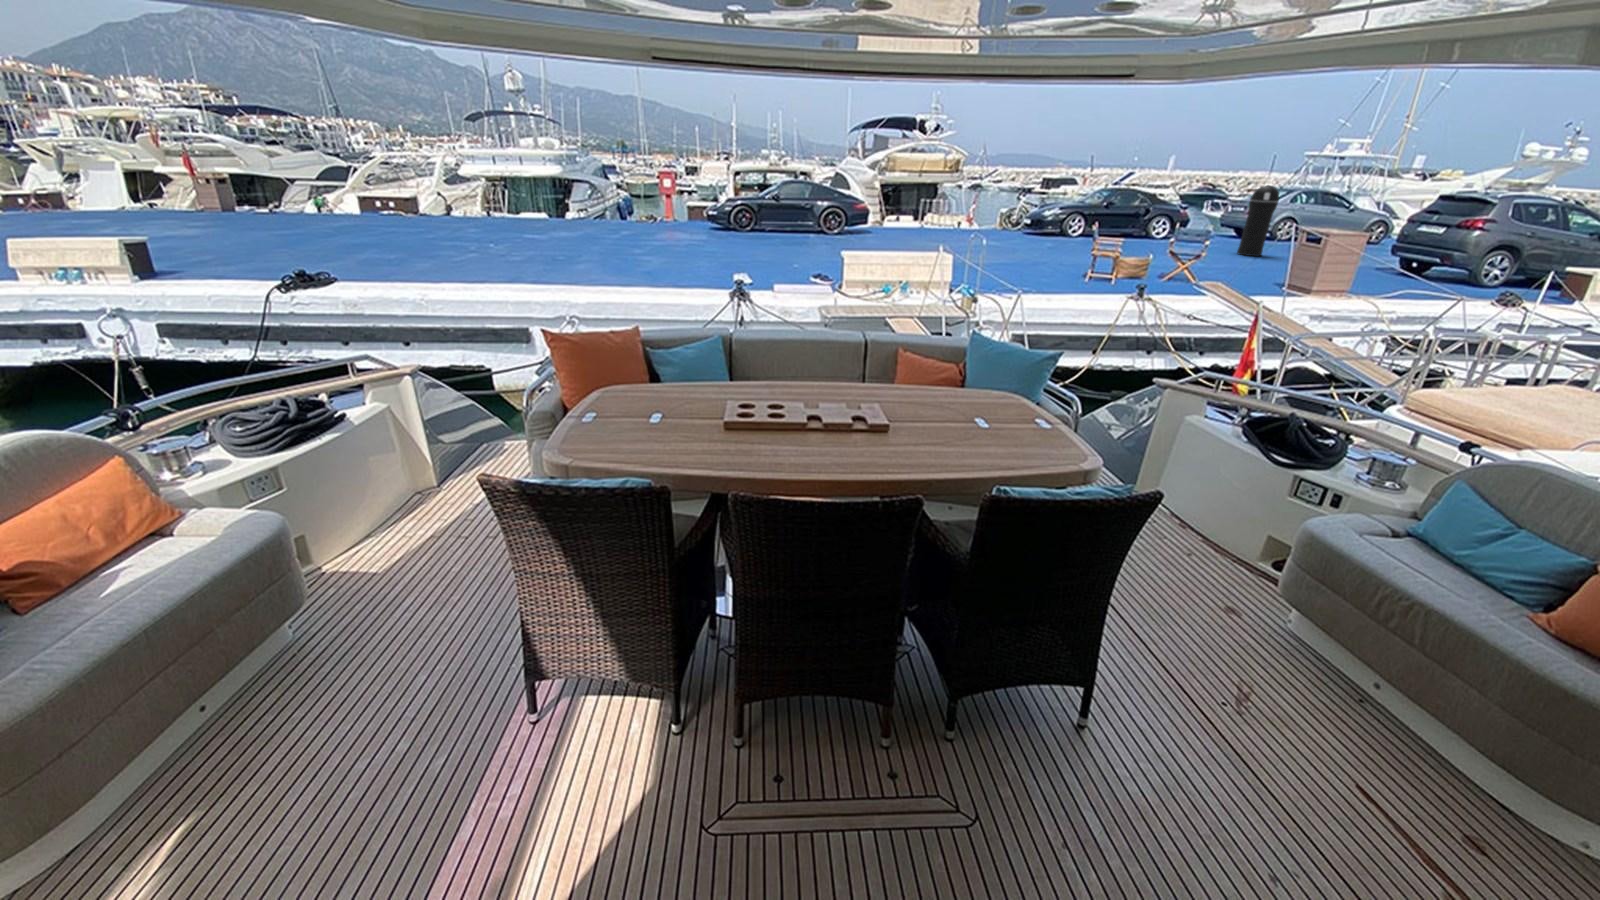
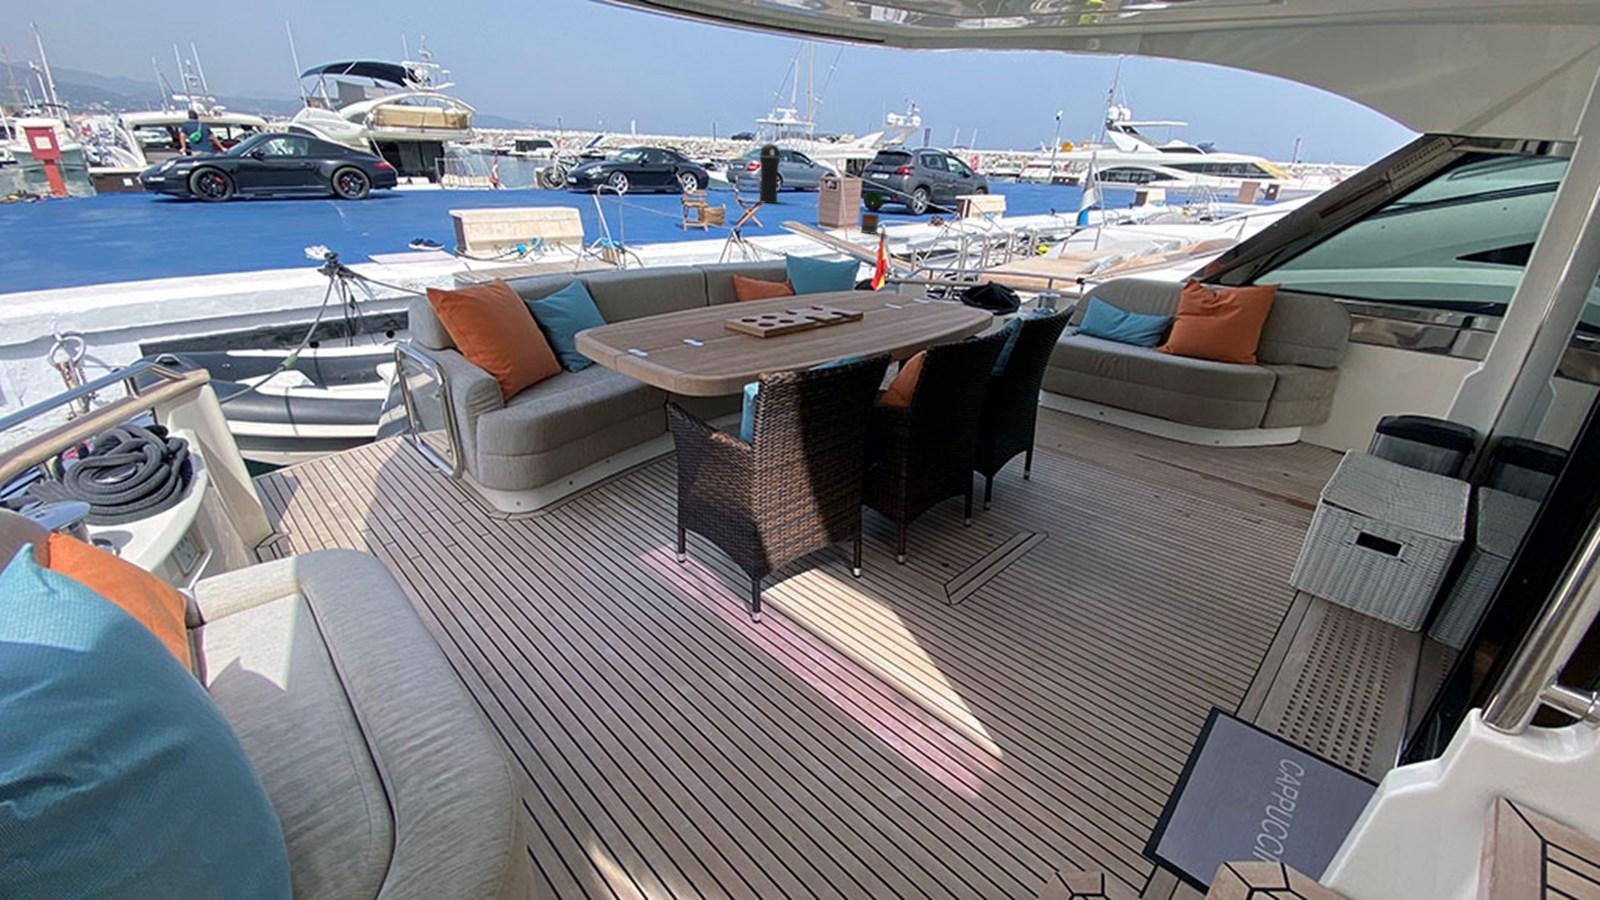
potted tree: none [1343,250,1398,306] -> present [861,192,885,234]

